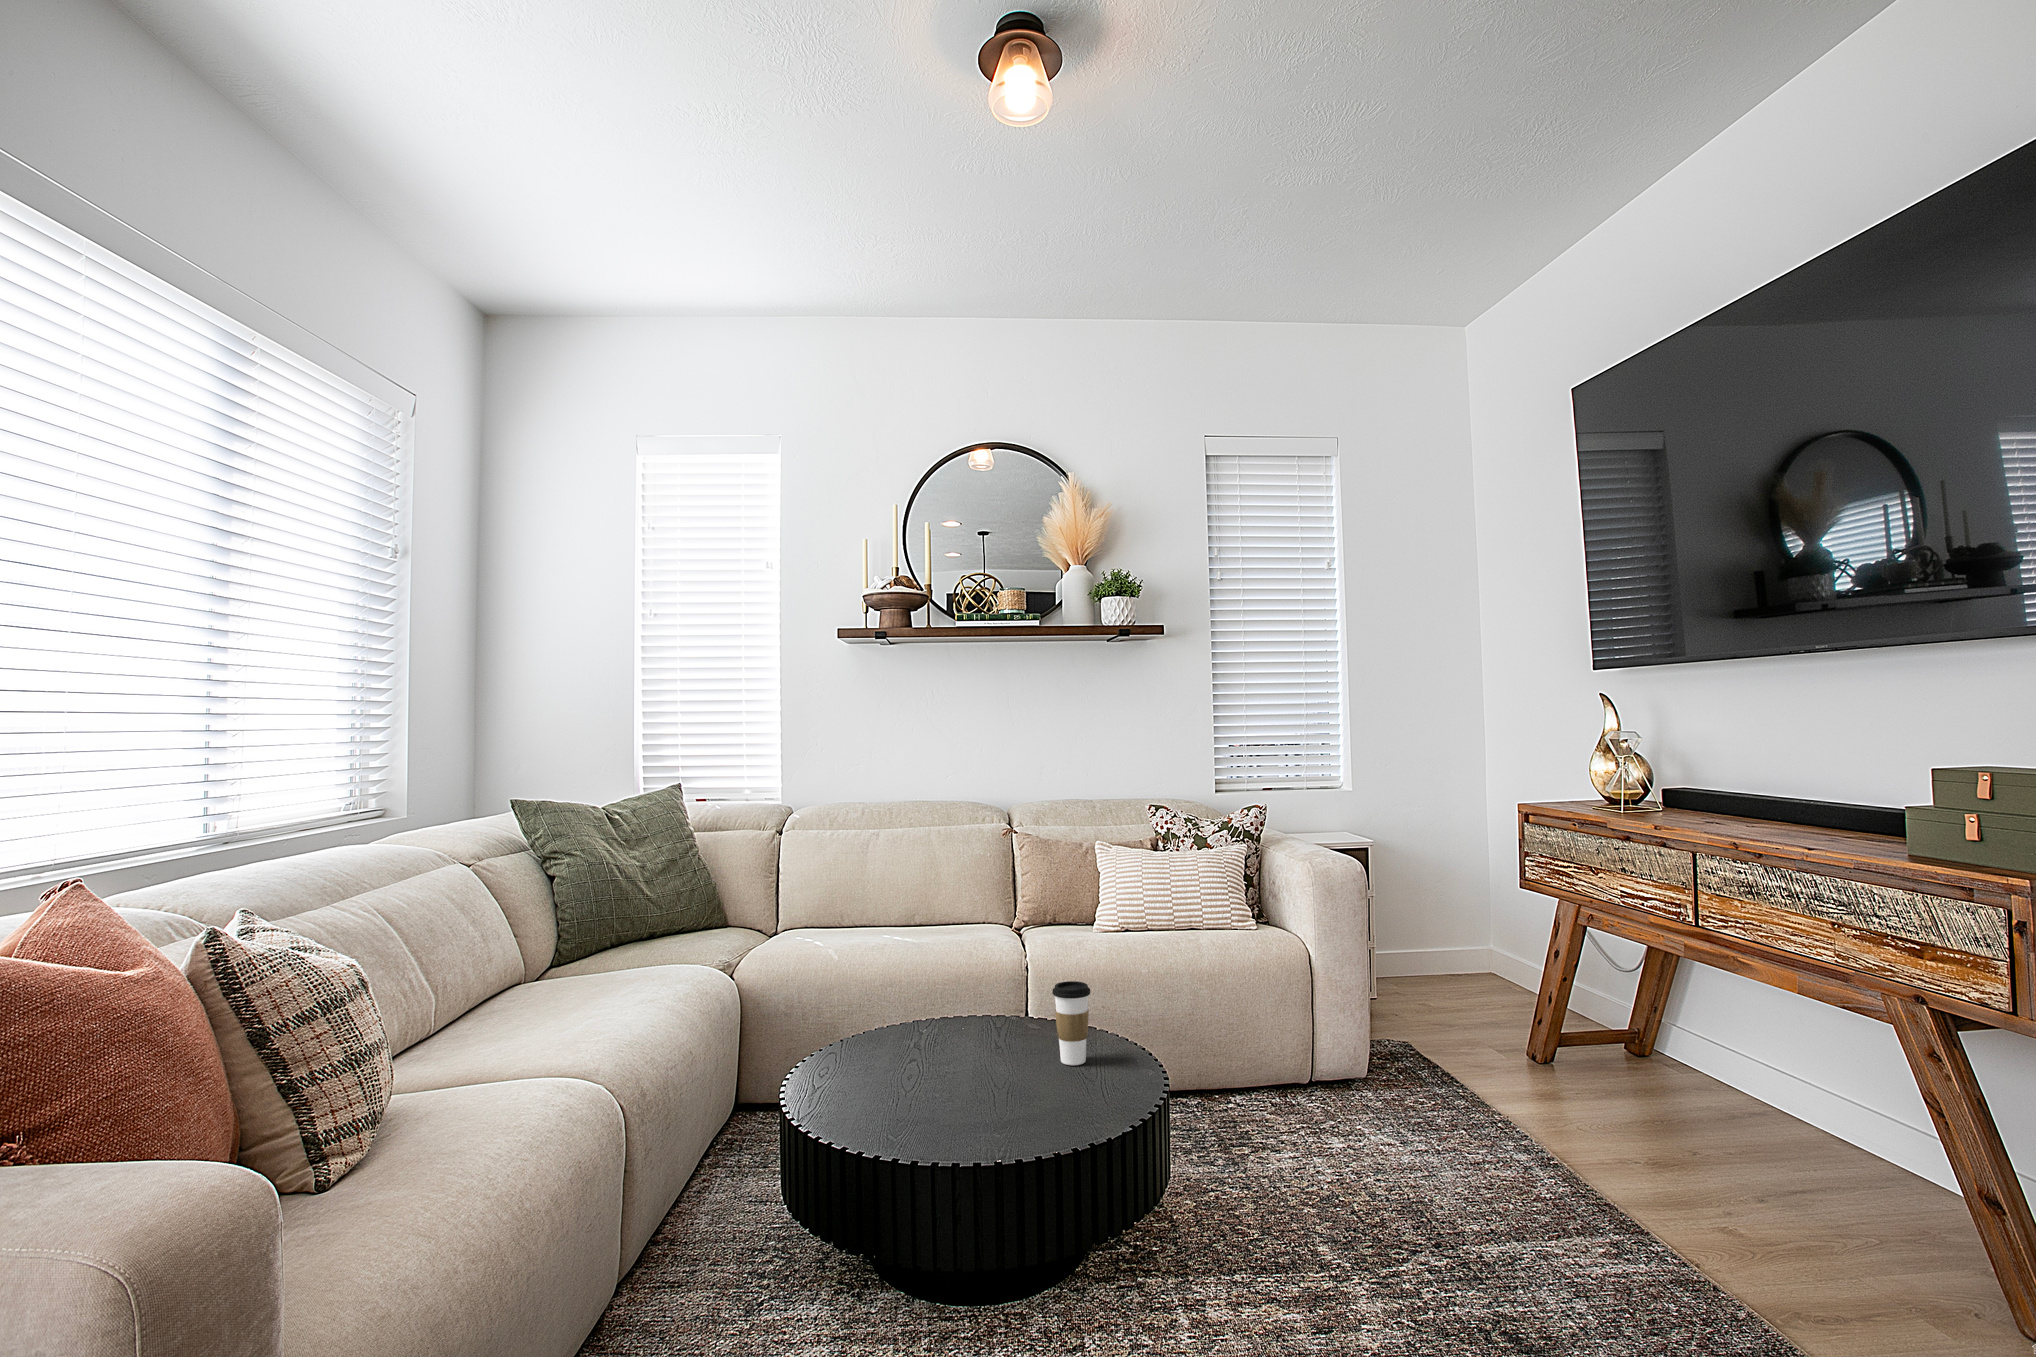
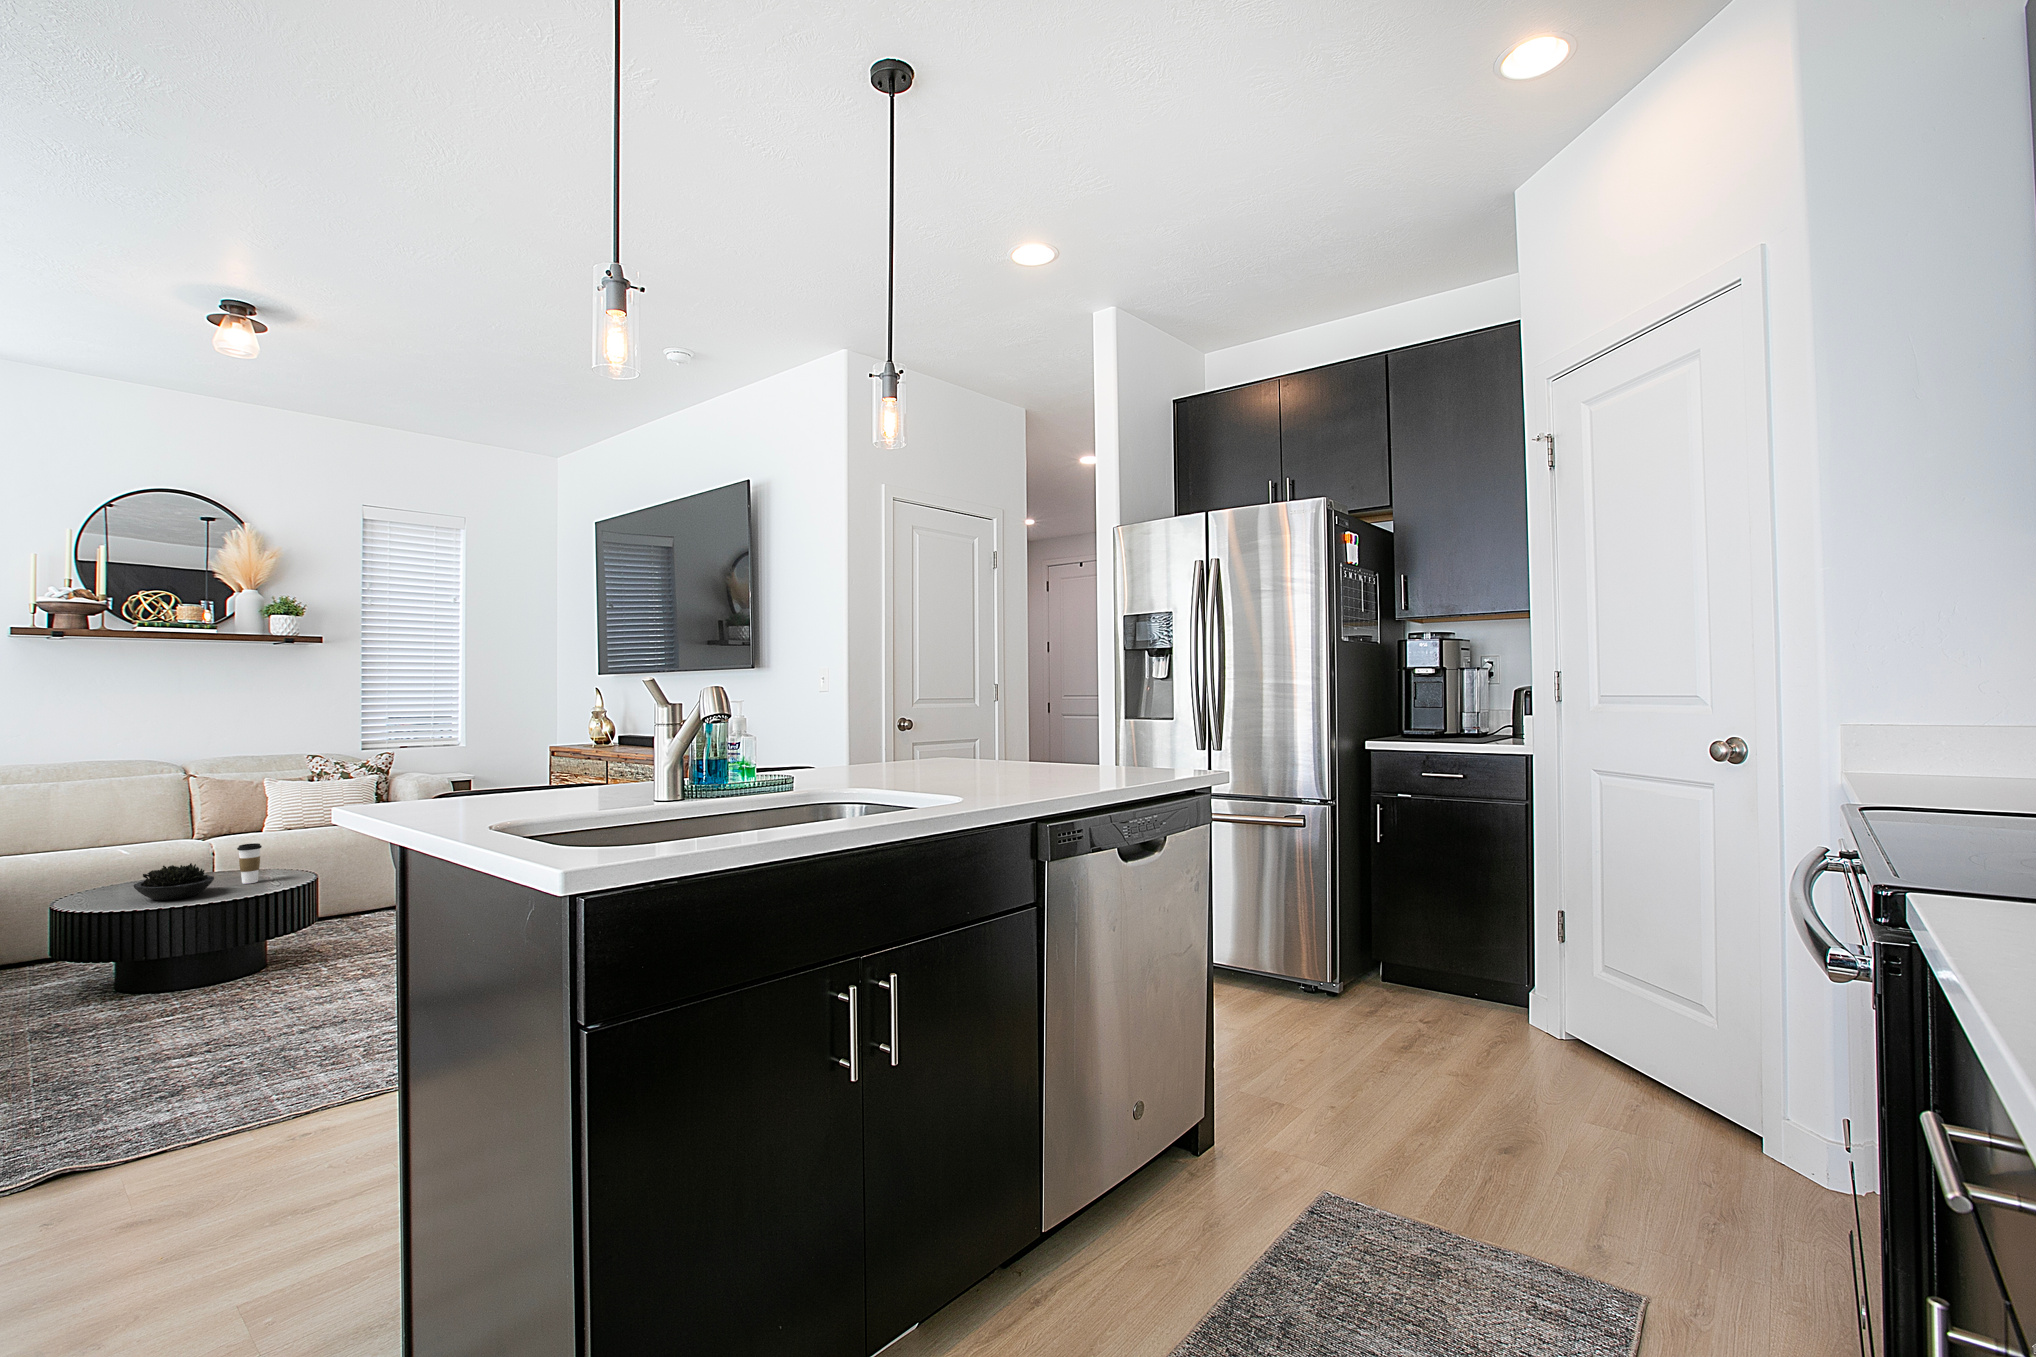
succulent plant: none [893,1016,1015,1097] -> present [133,863,214,900]

